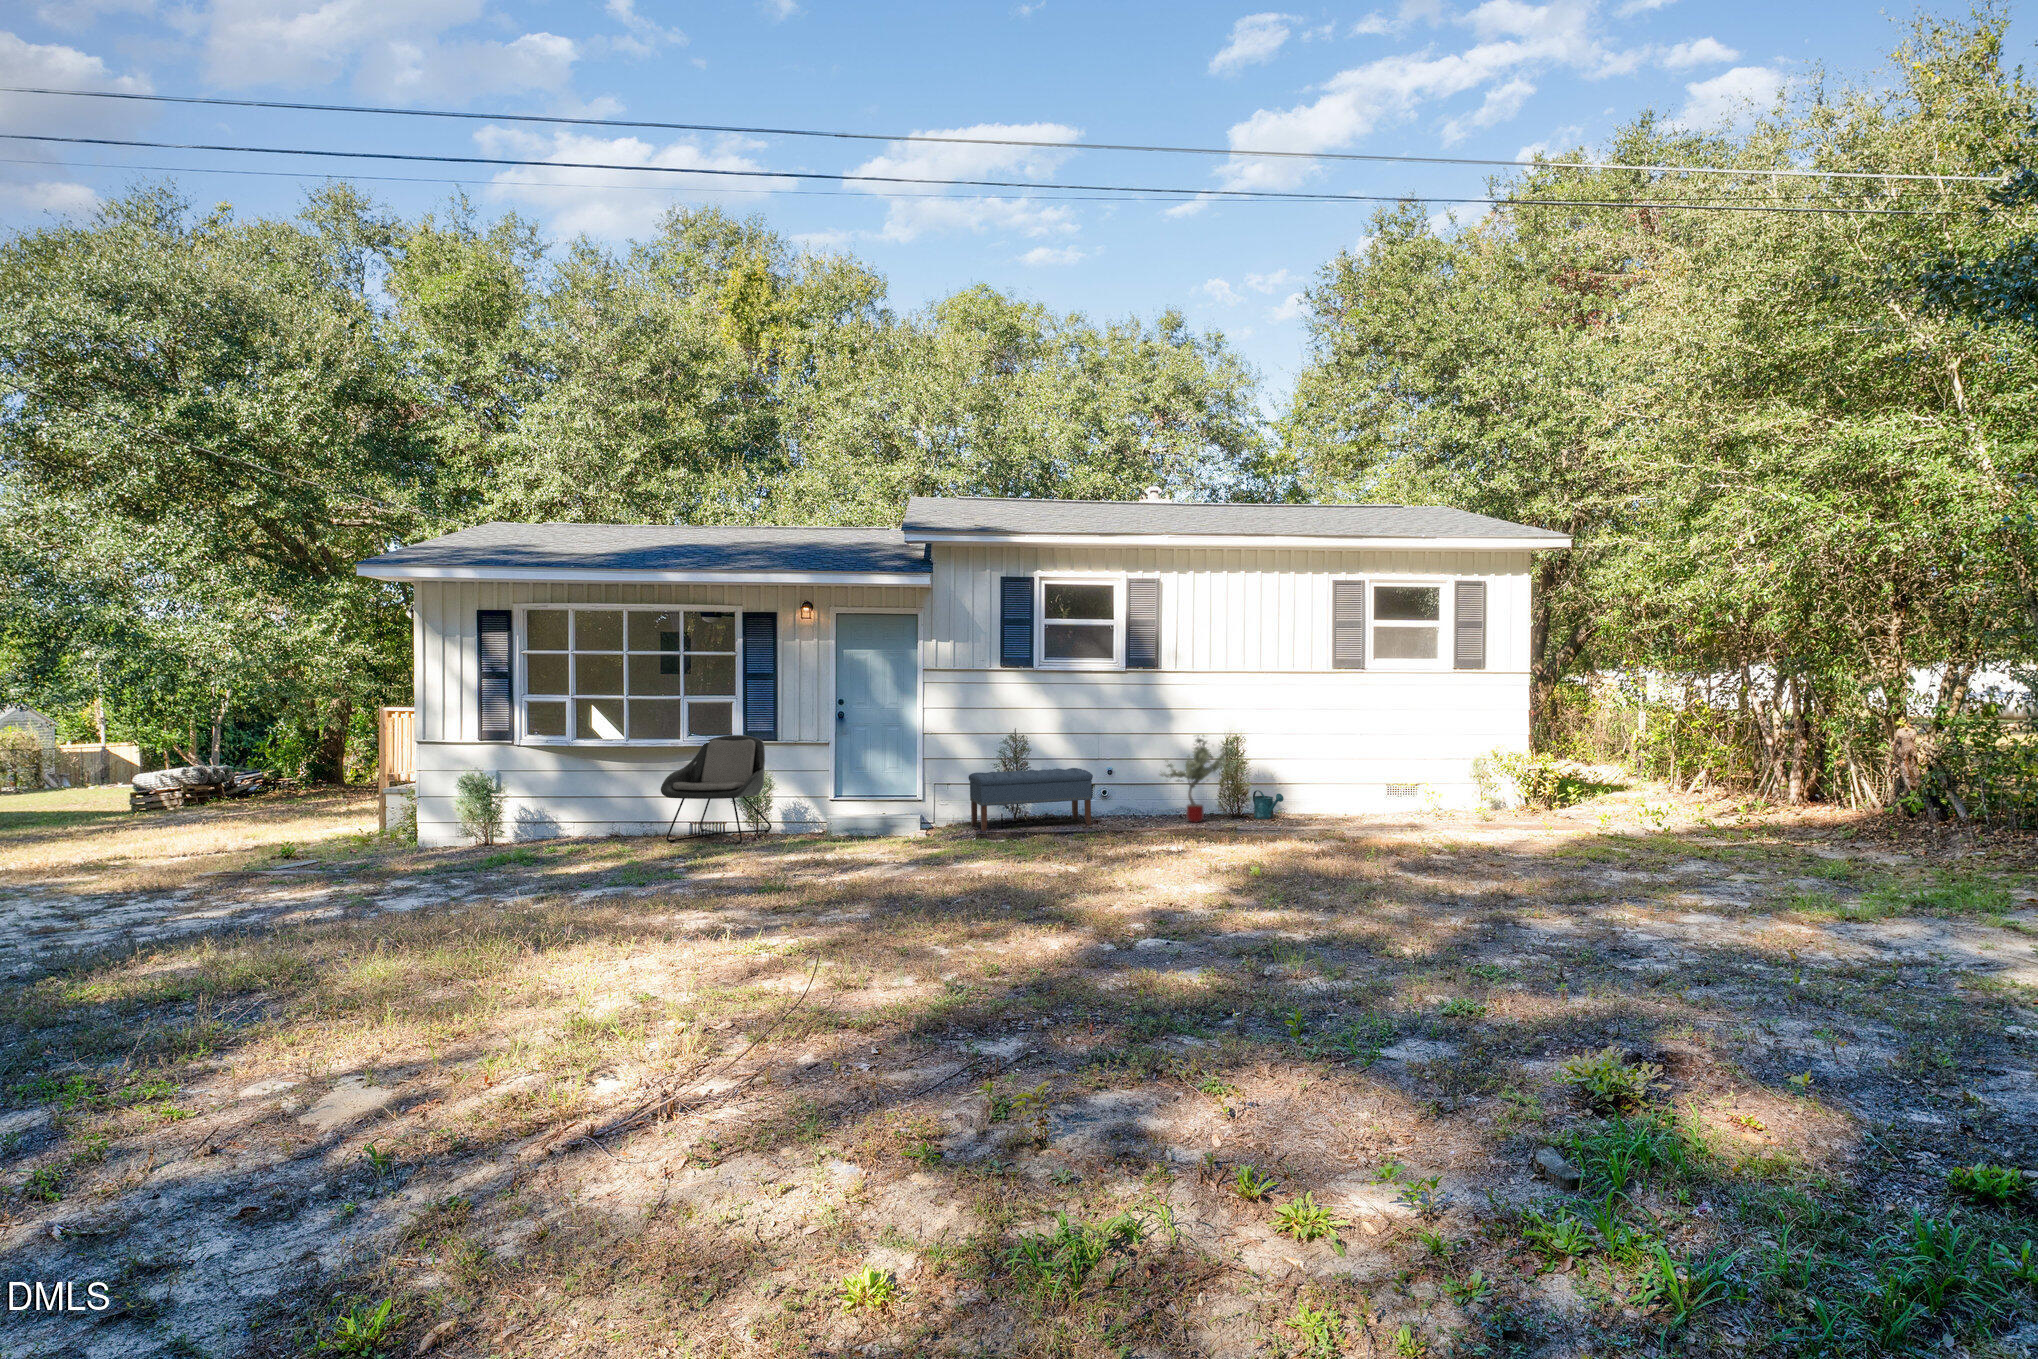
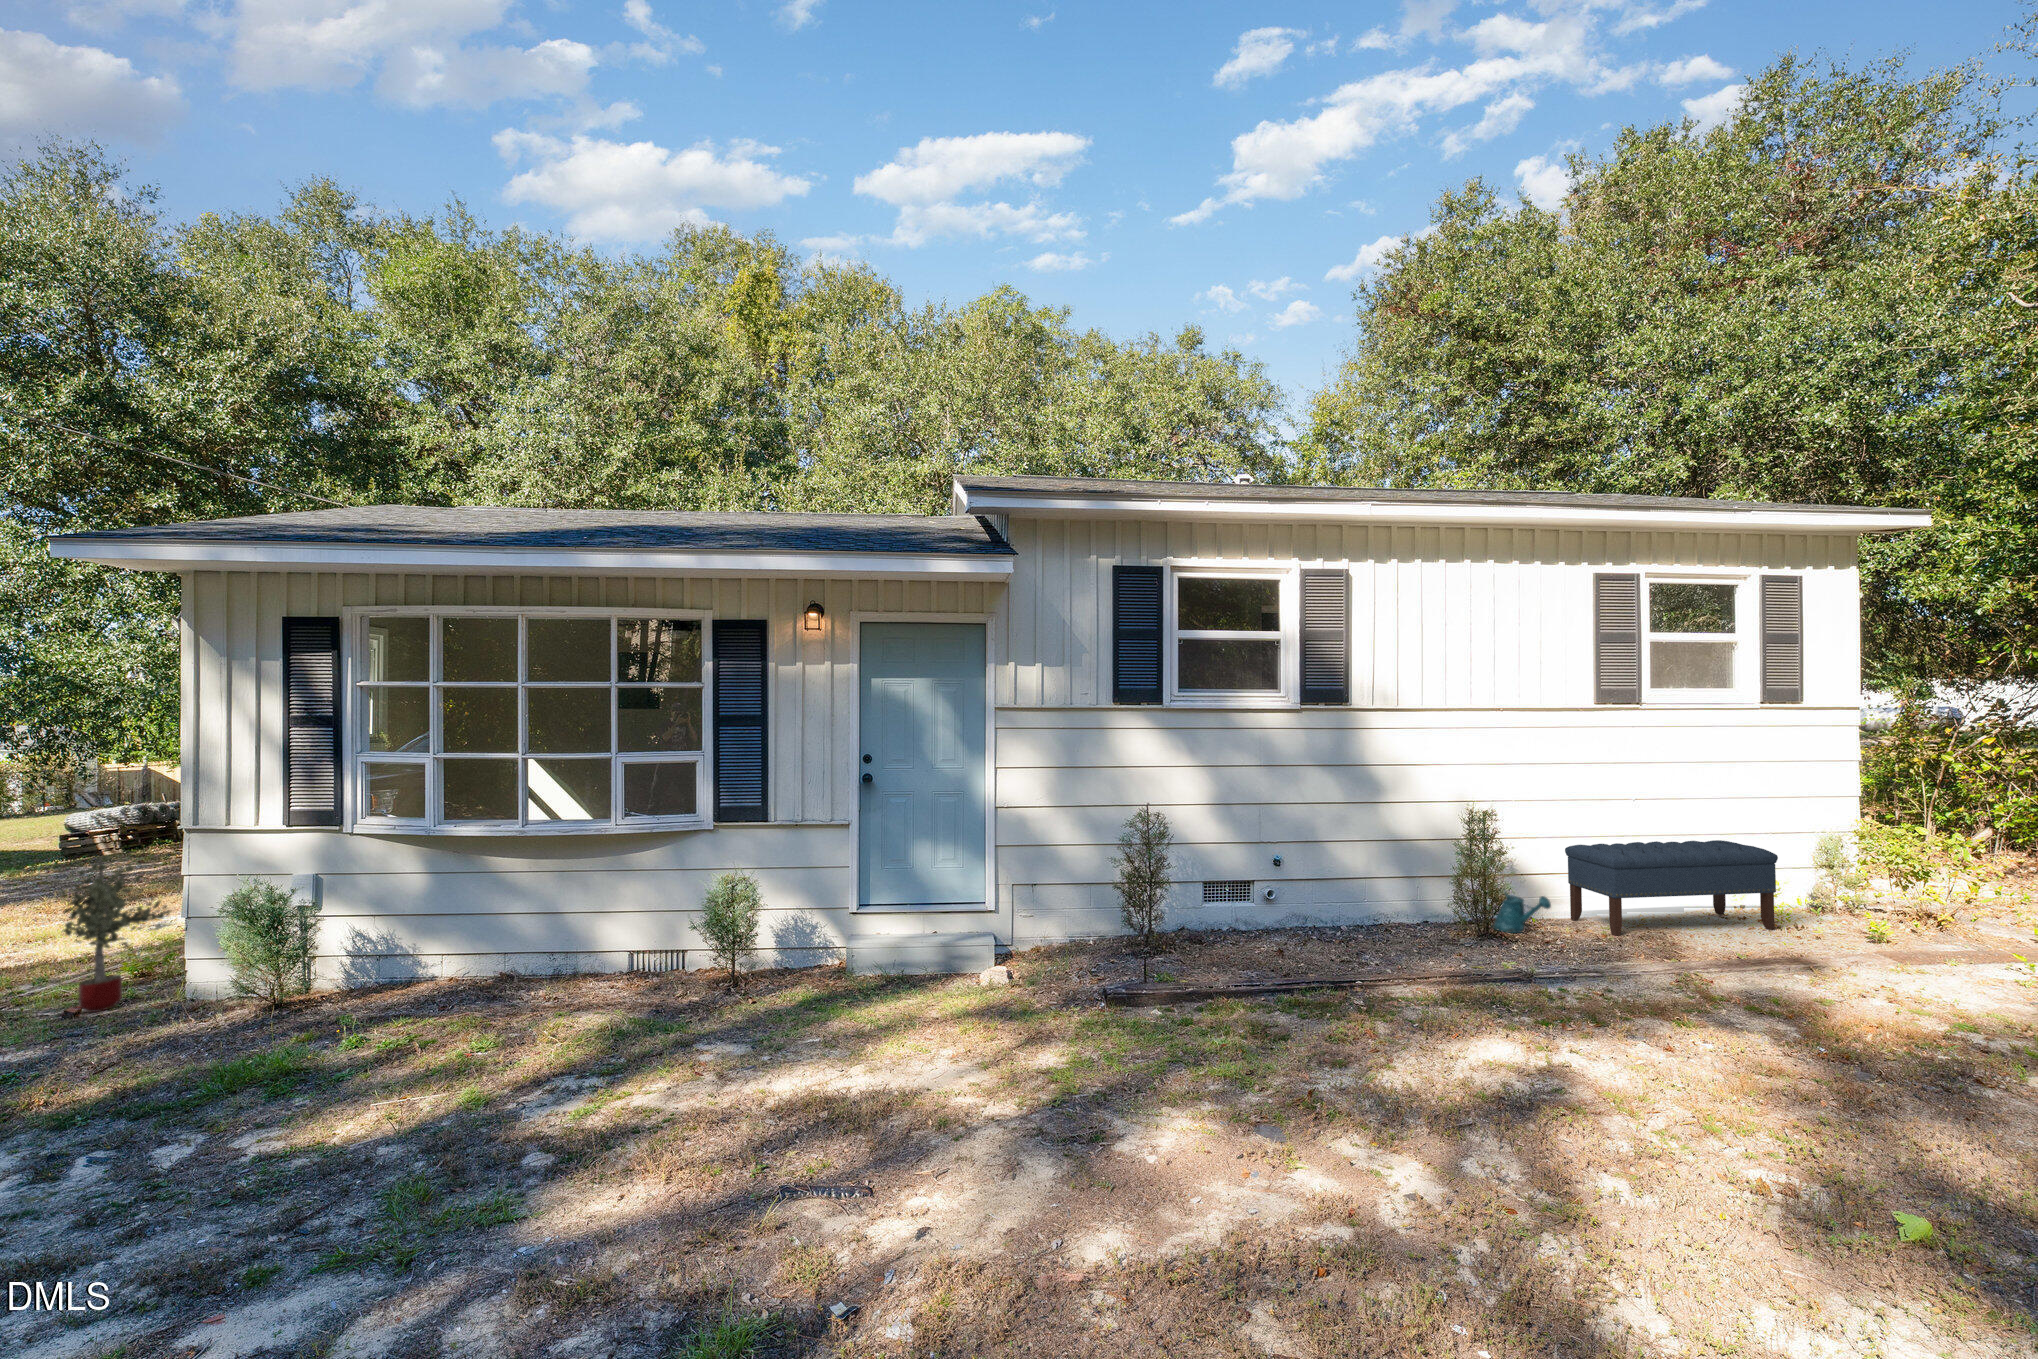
lounge chair: present [661,735,771,844] -> none [566,814,760,1012]
potted tree: present [1161,735,1230,822] -> present [59,856,172,1012]
bench: present [969,768,1093,832] -> present [1565,840,1778,936]

